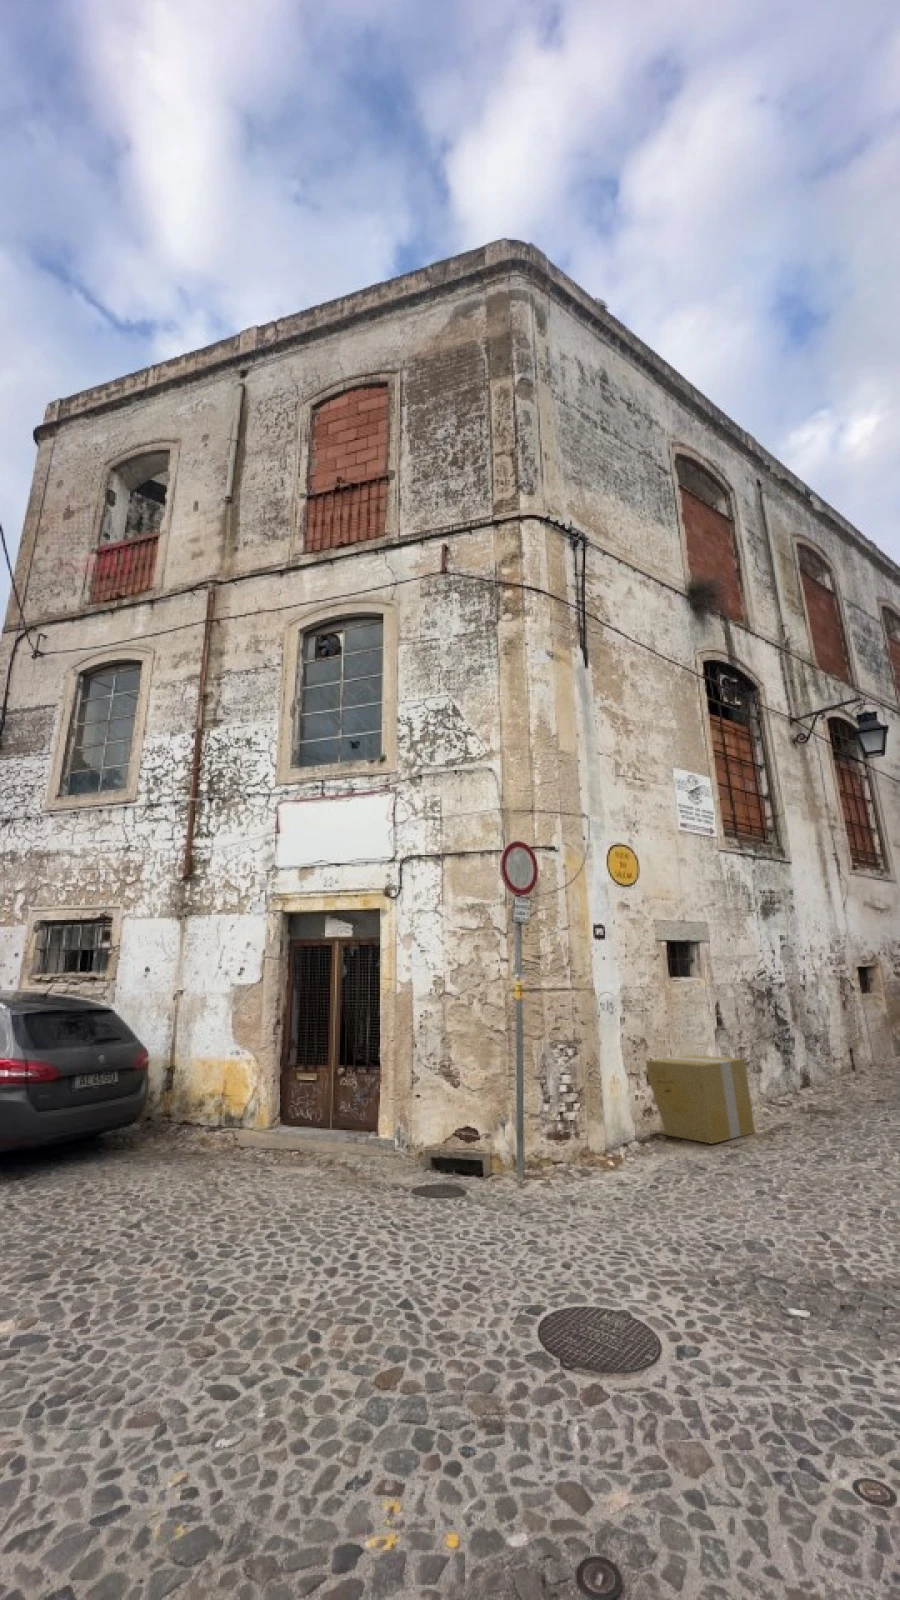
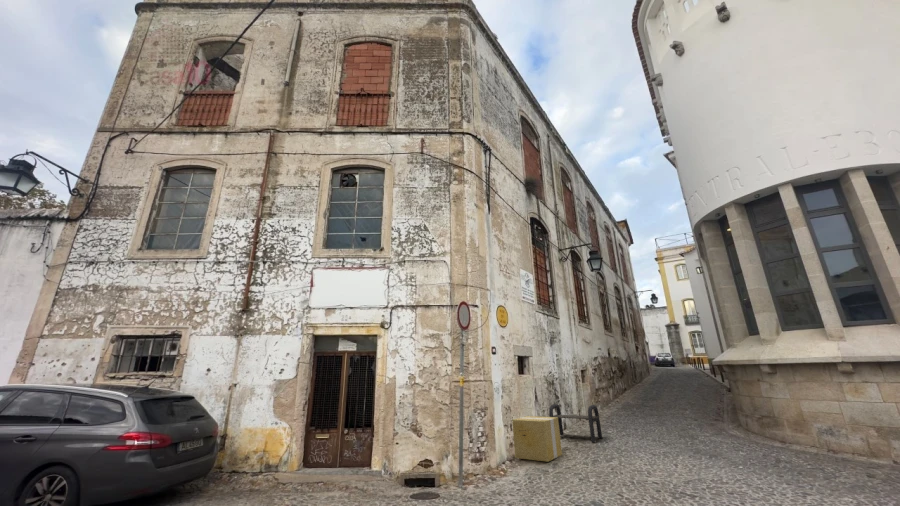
bench: none [754,1033,875,1112] -> present [549,404,602,442]

